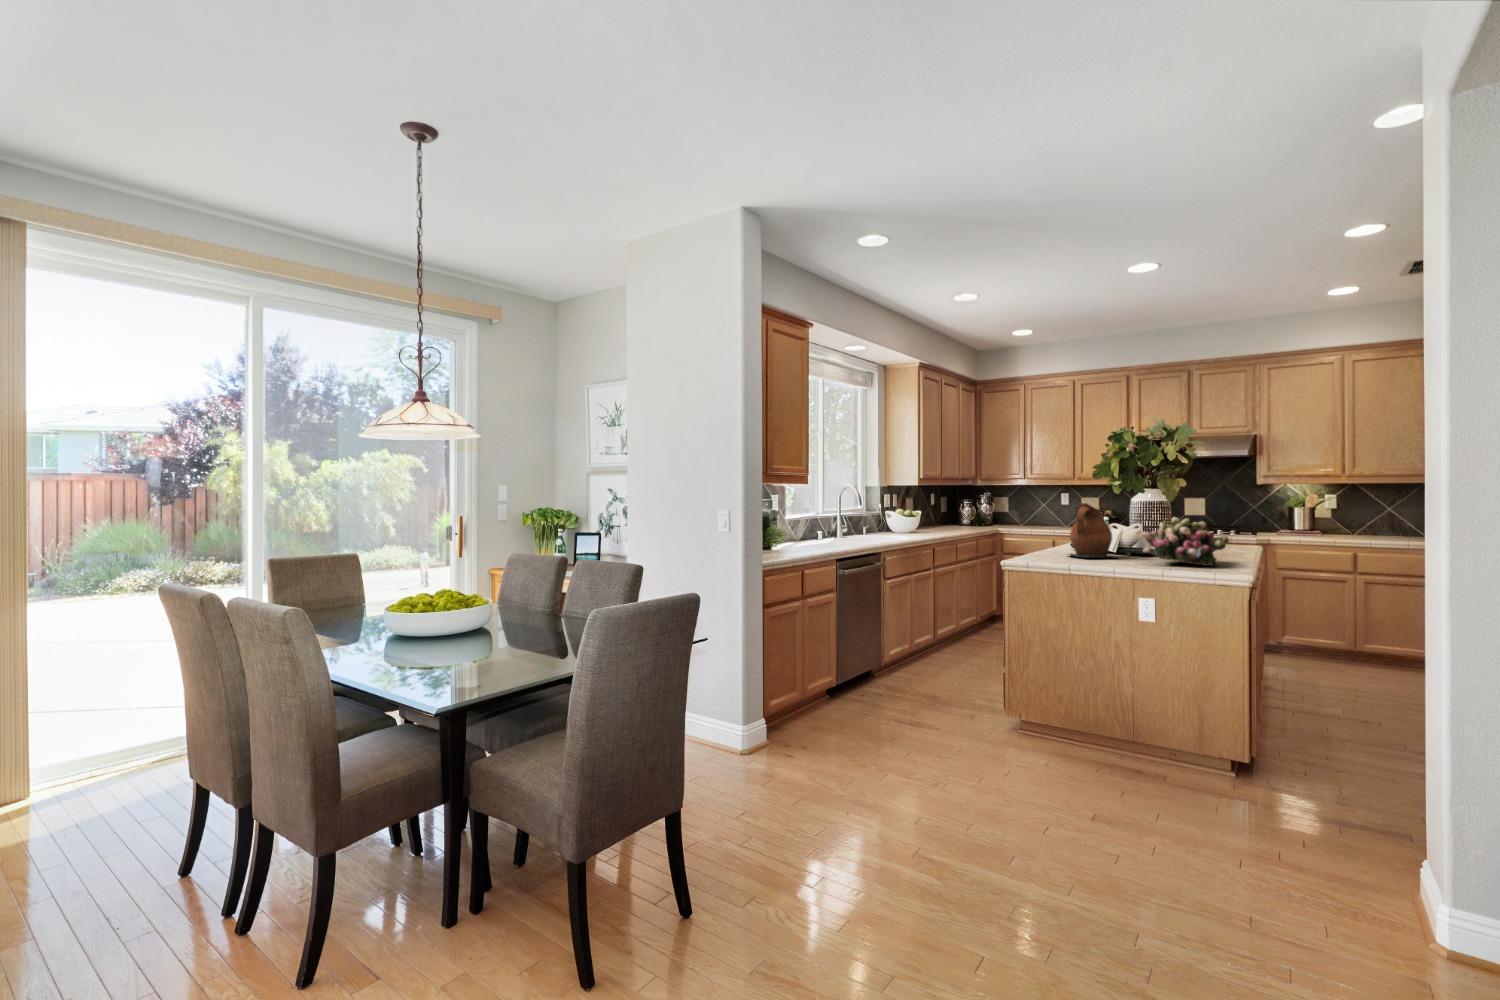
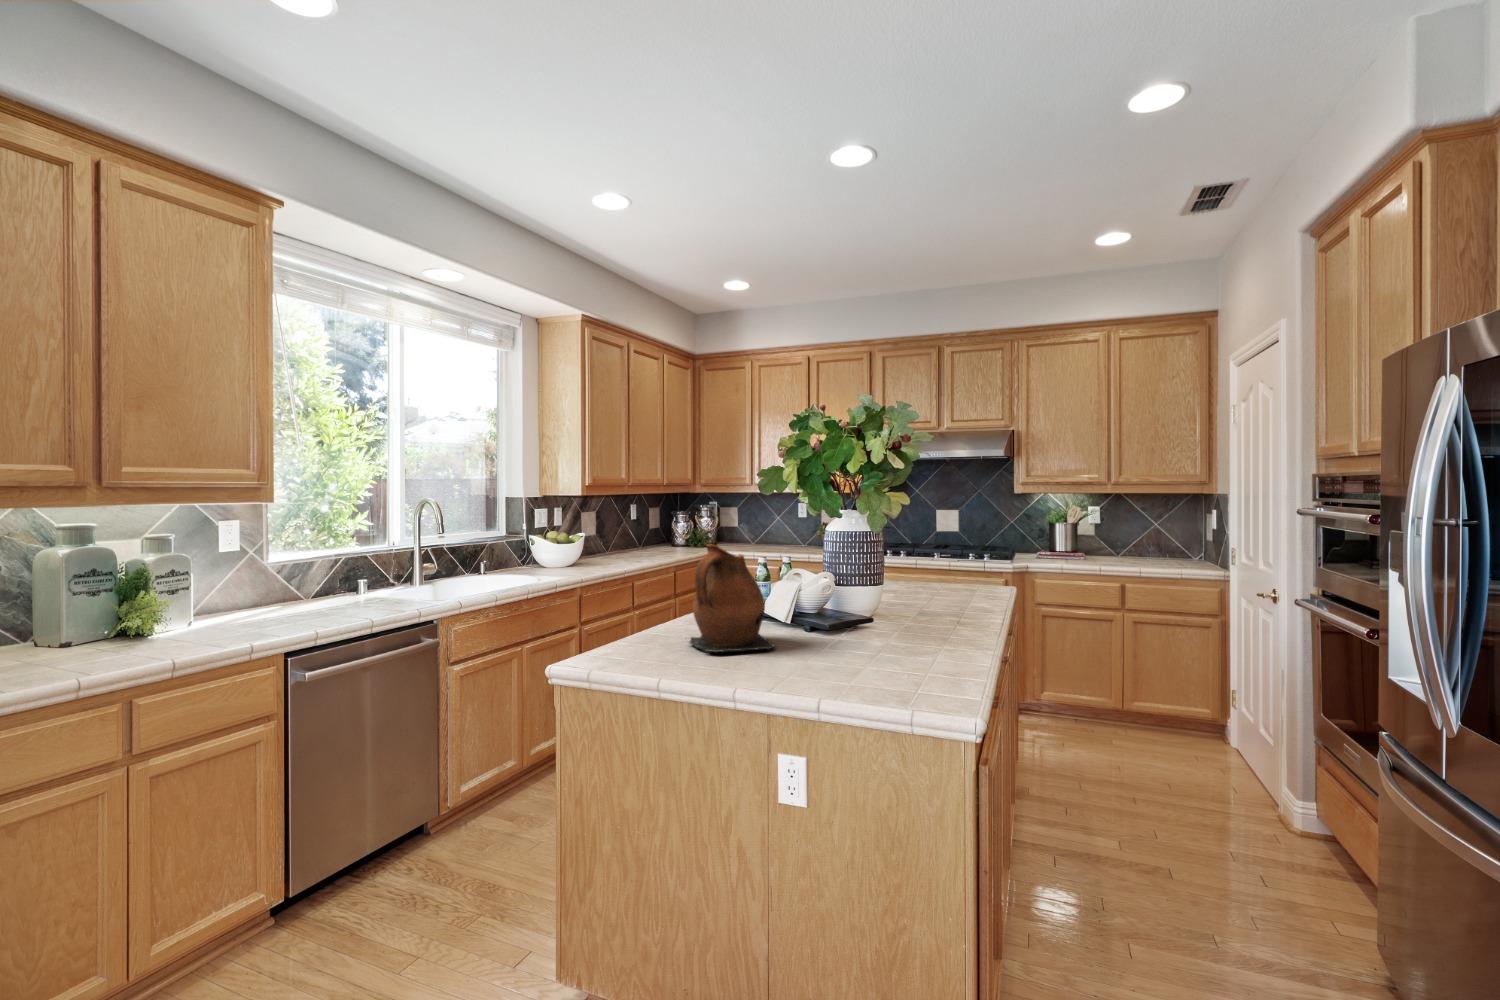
flower arrangement: present [1142,517,1229,566] -> none [793,576,952,683]

